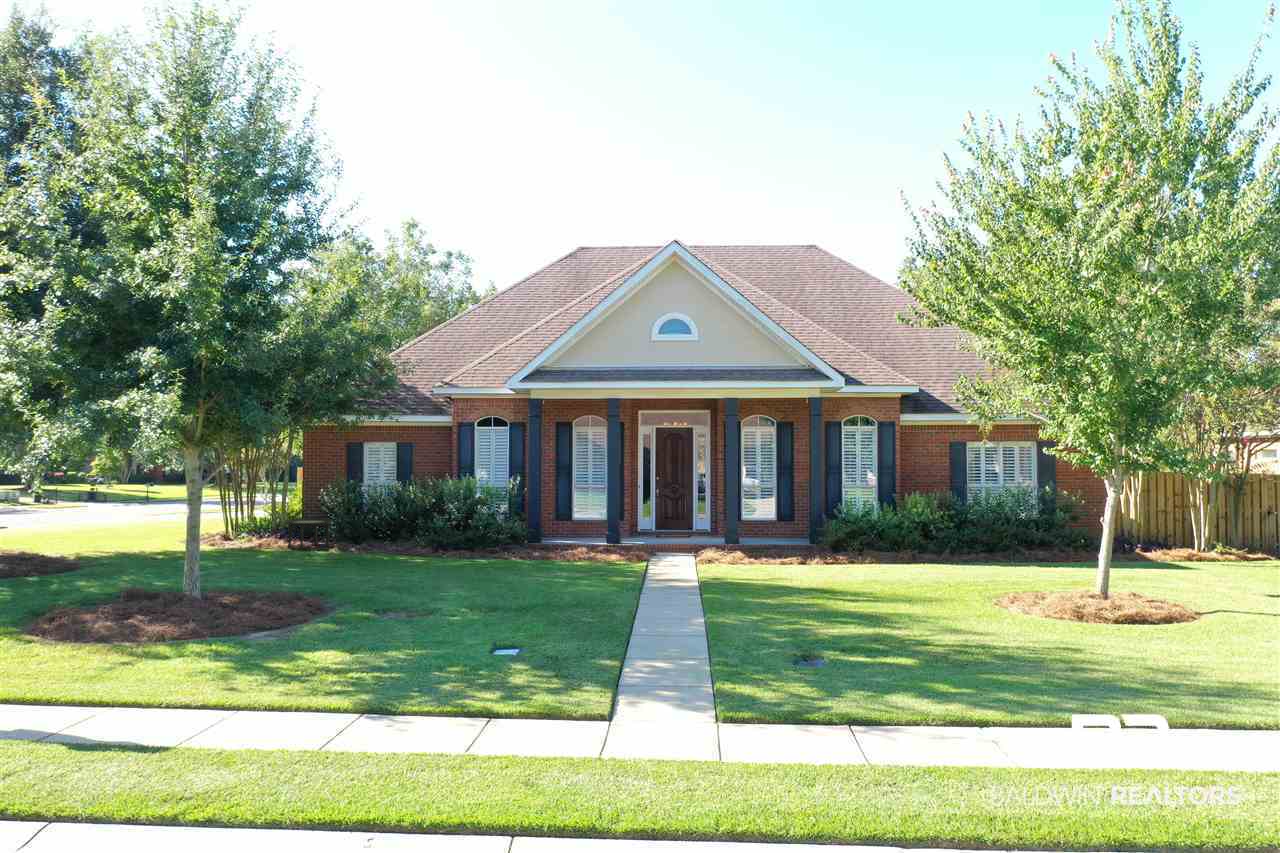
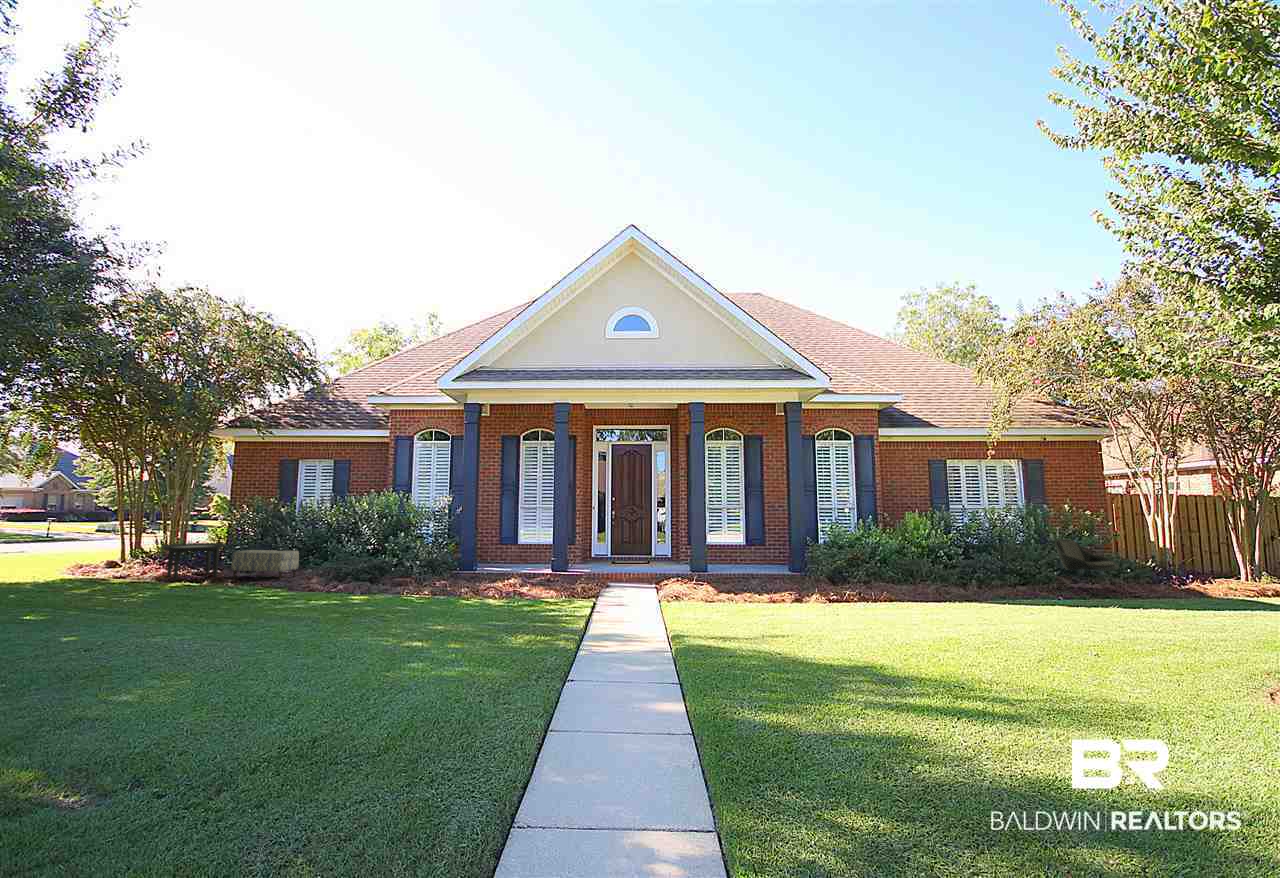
lounge chair: none [1026,516,1075,560] -> present [1055,539,1119,593]
bench: none [343,525,394,549] -> present [231,550,299,579]

